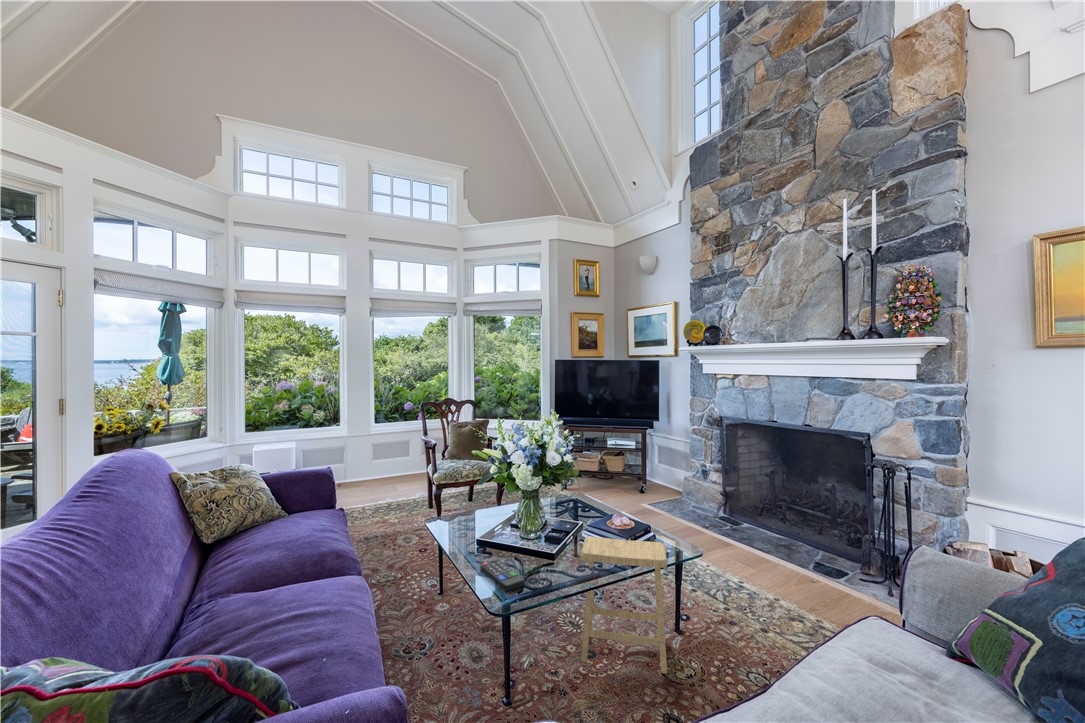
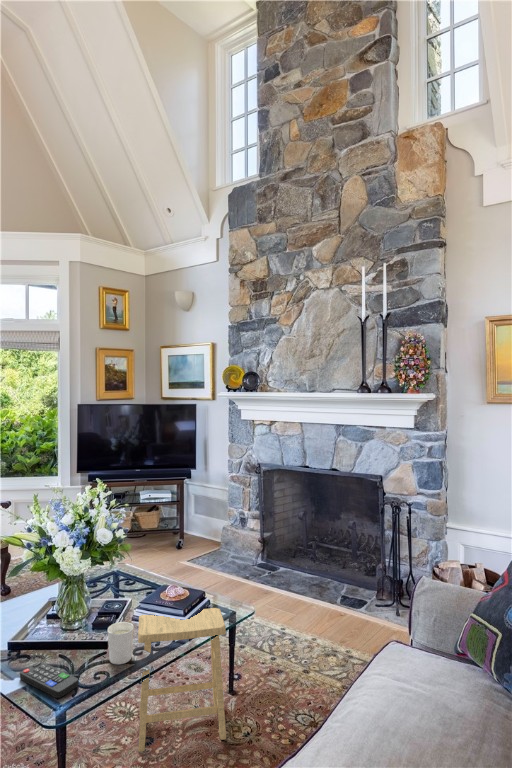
candle holder: none [553,537,576,575] -> present [108,622,134,664]

